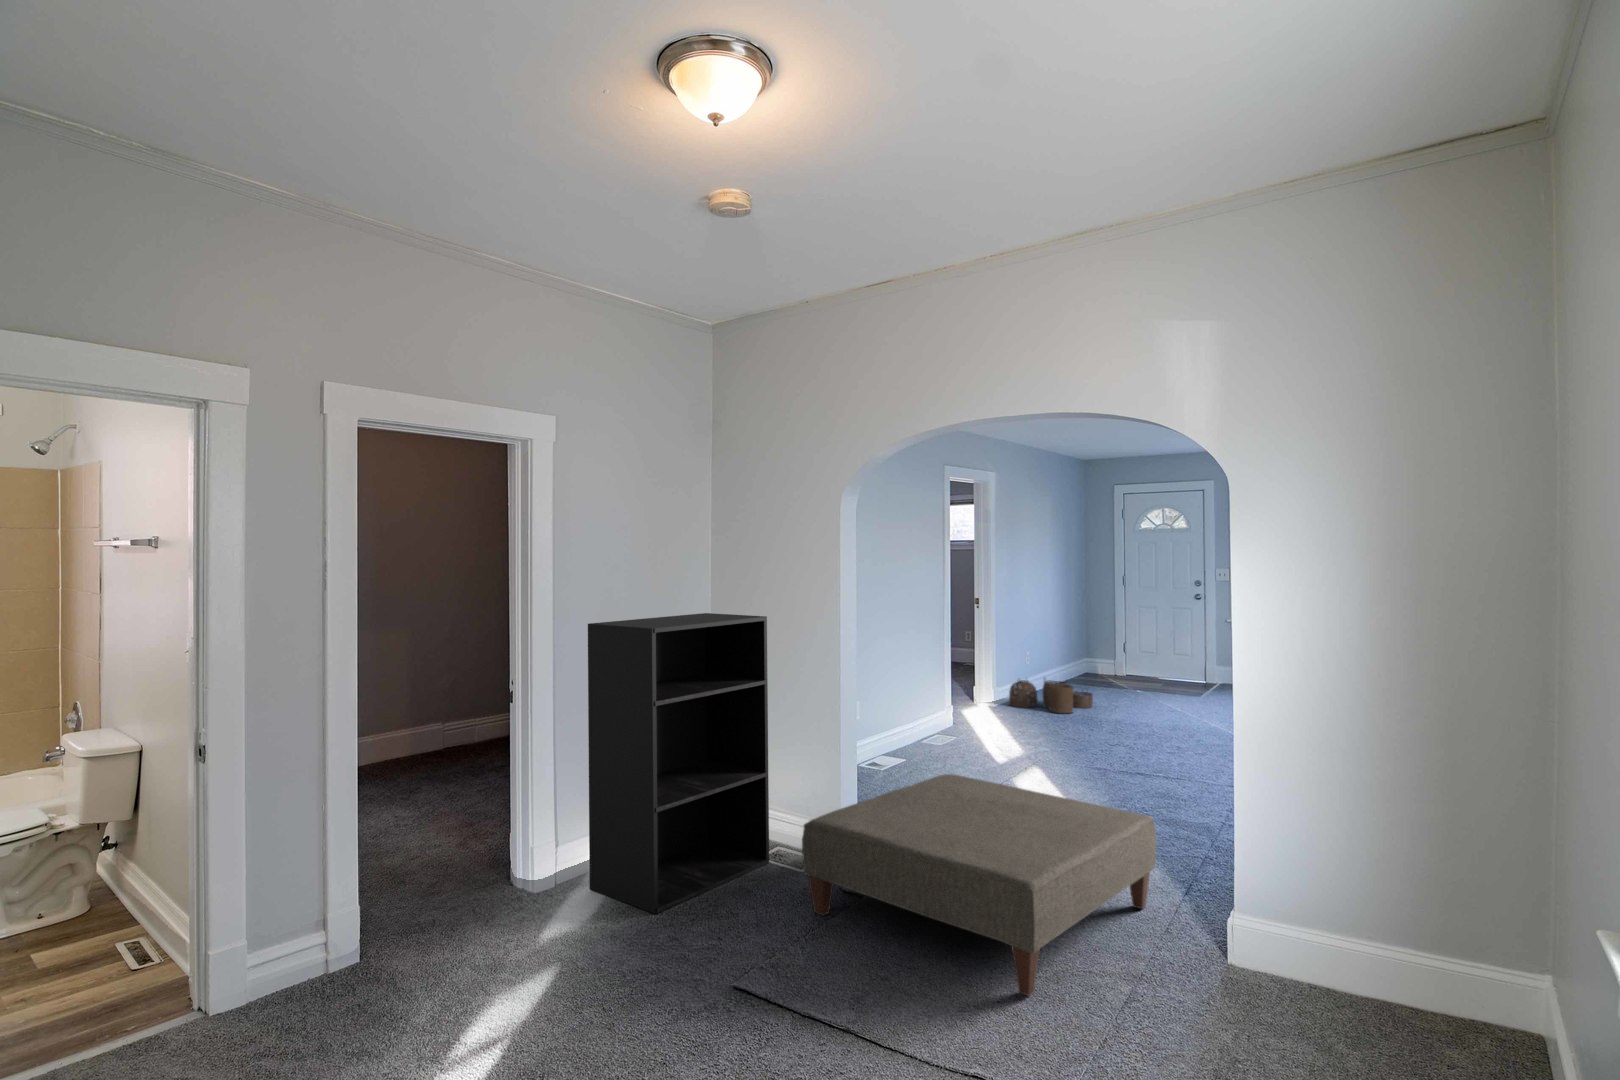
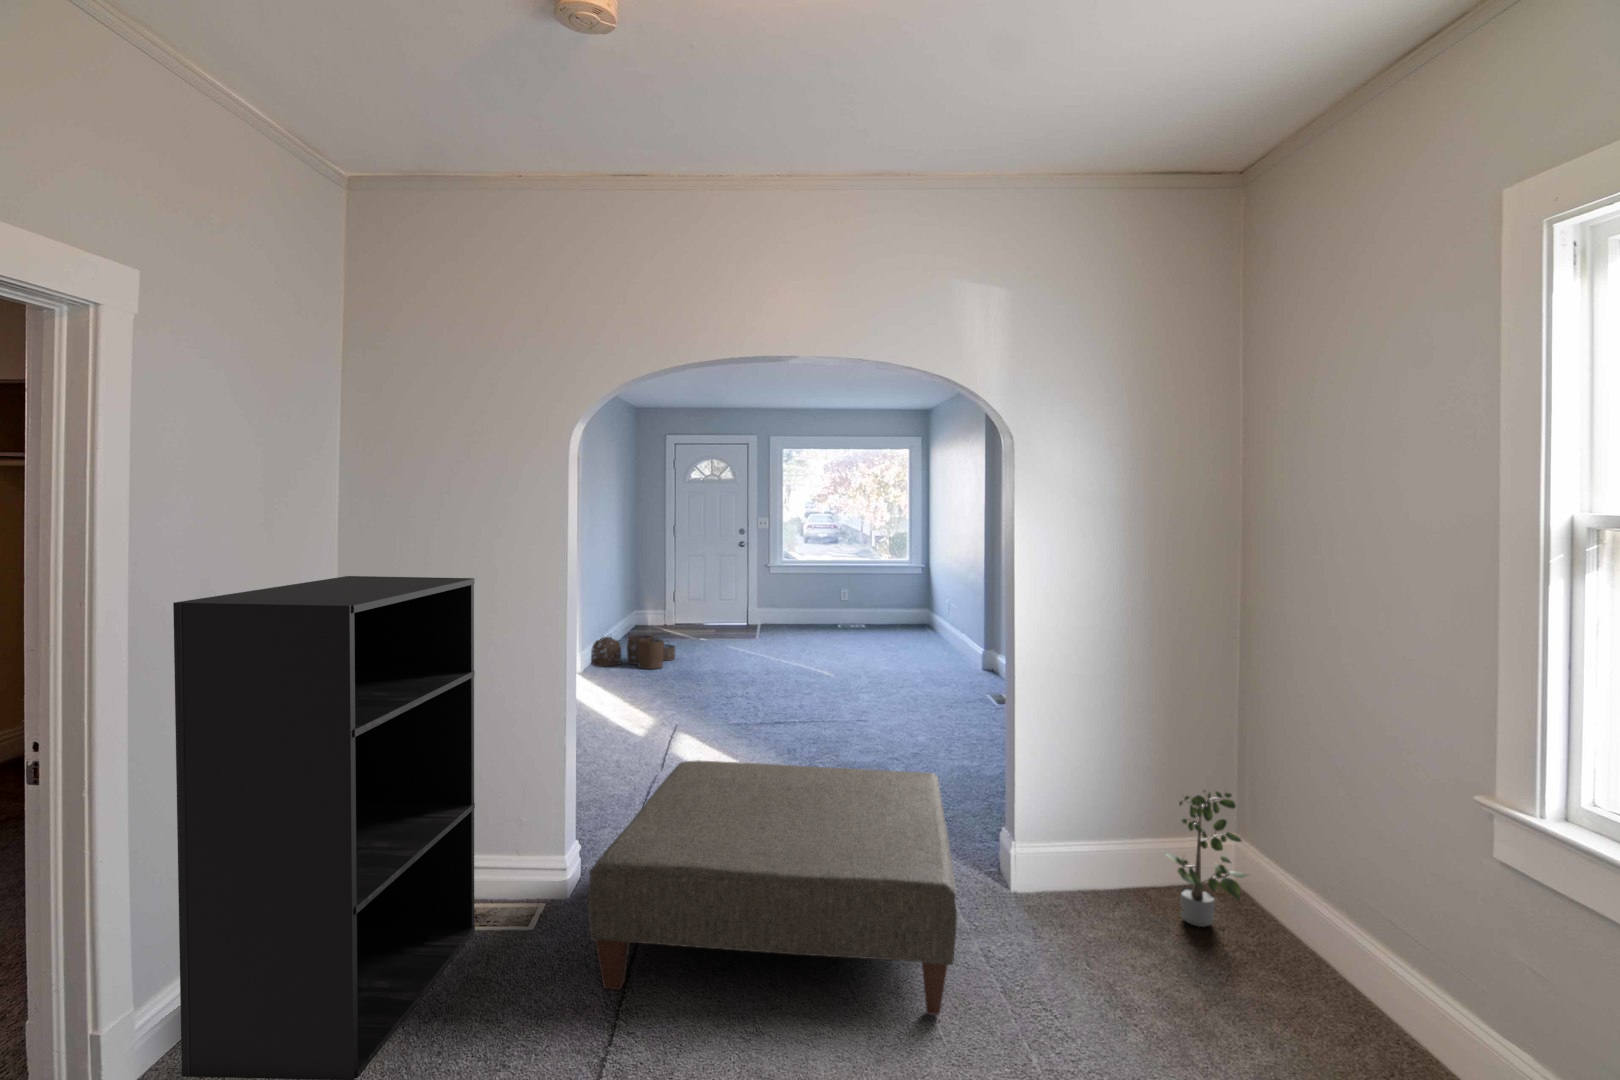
potted plant: none [1363,870,1475,1028] -> present [1166,791,1248,927]

